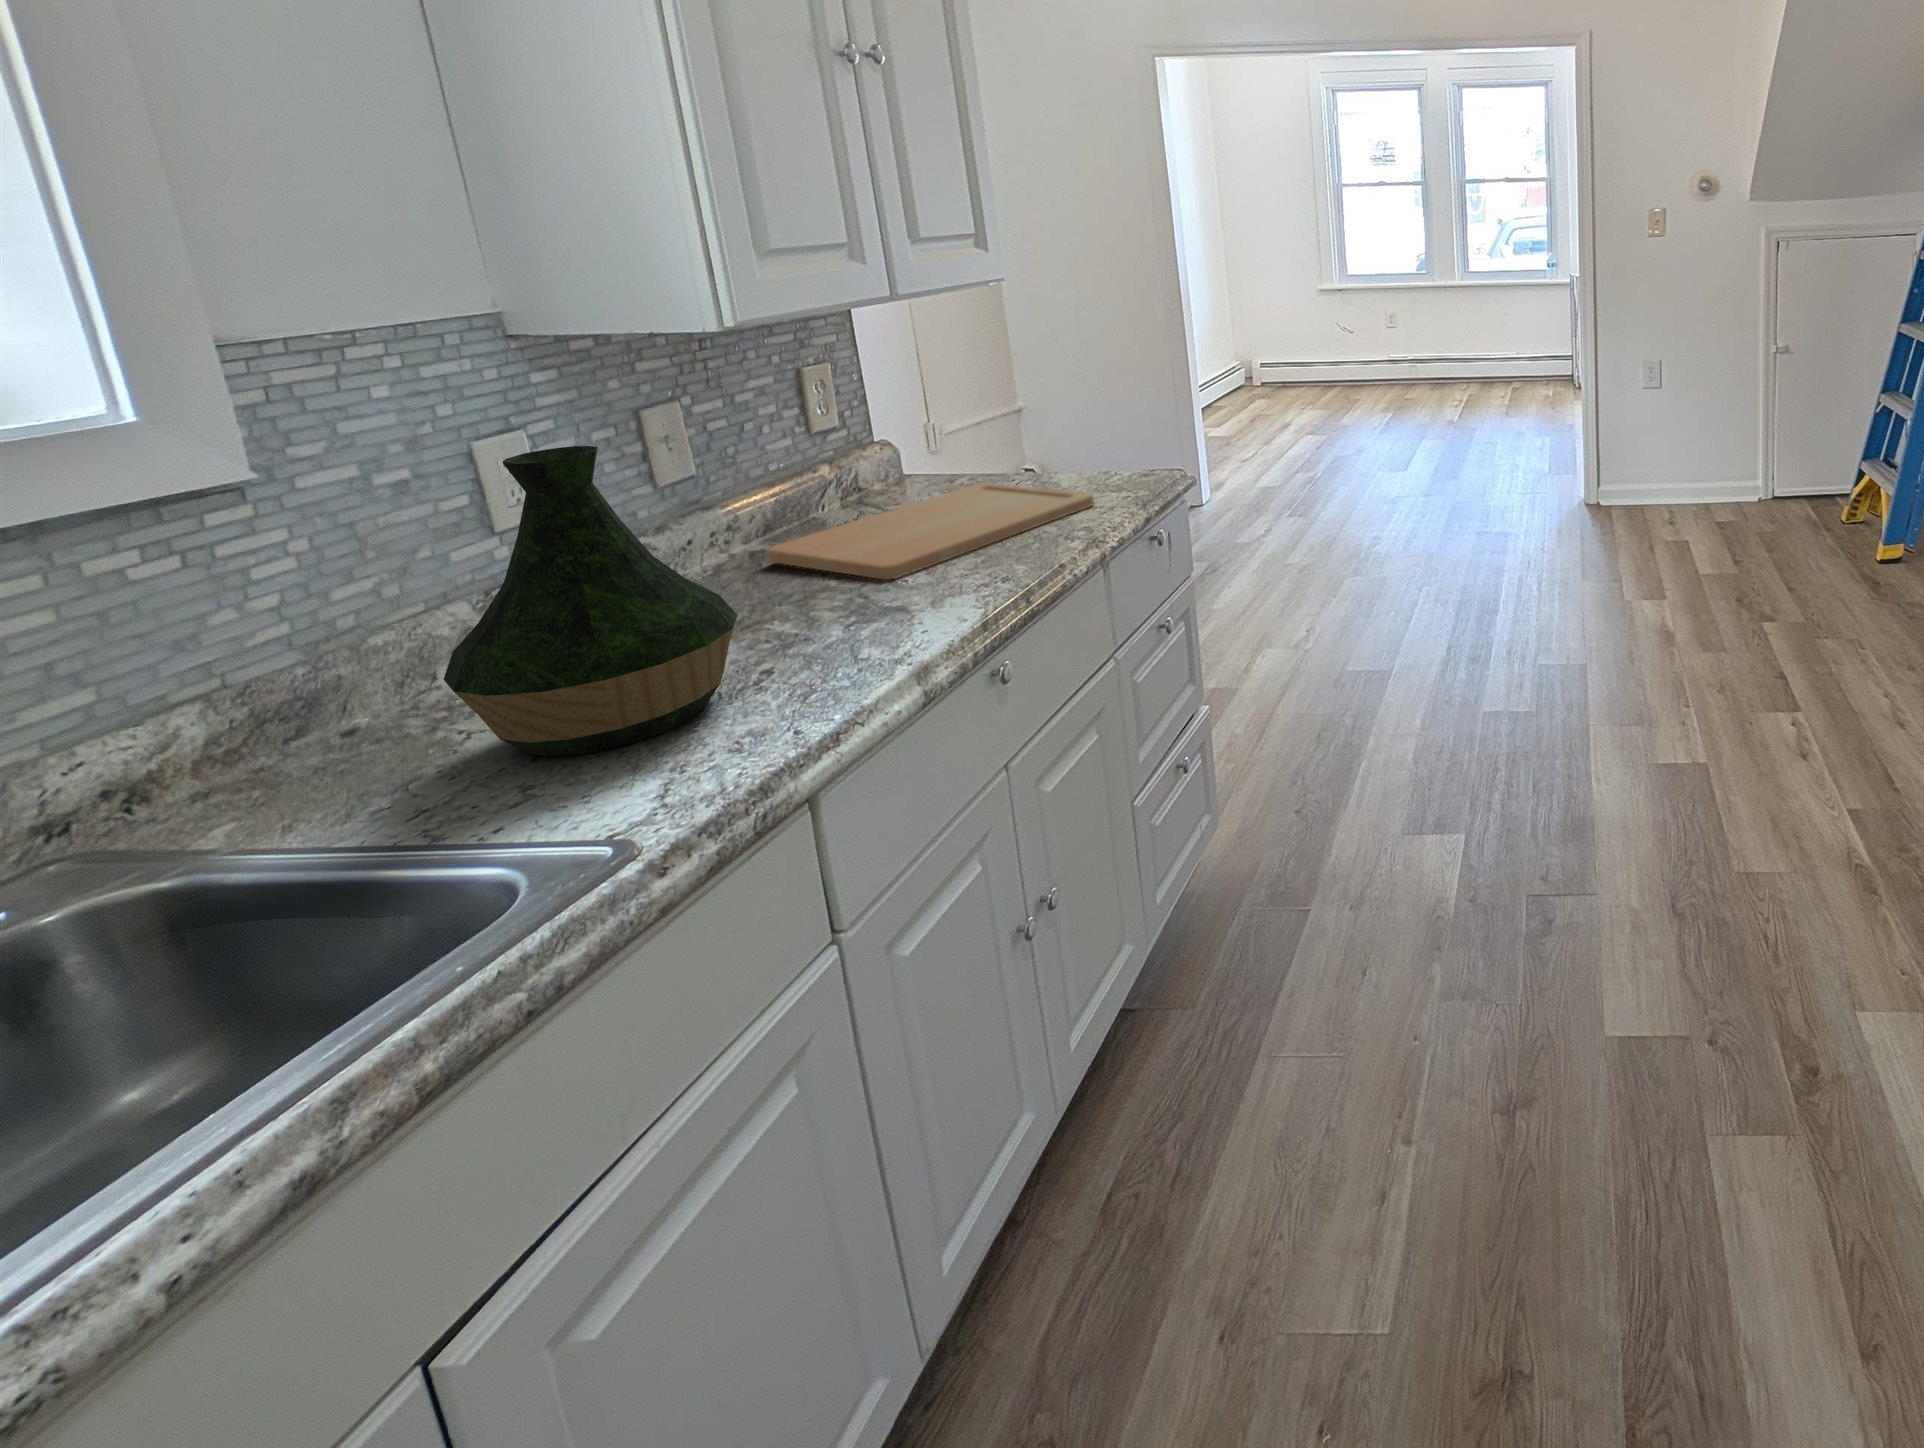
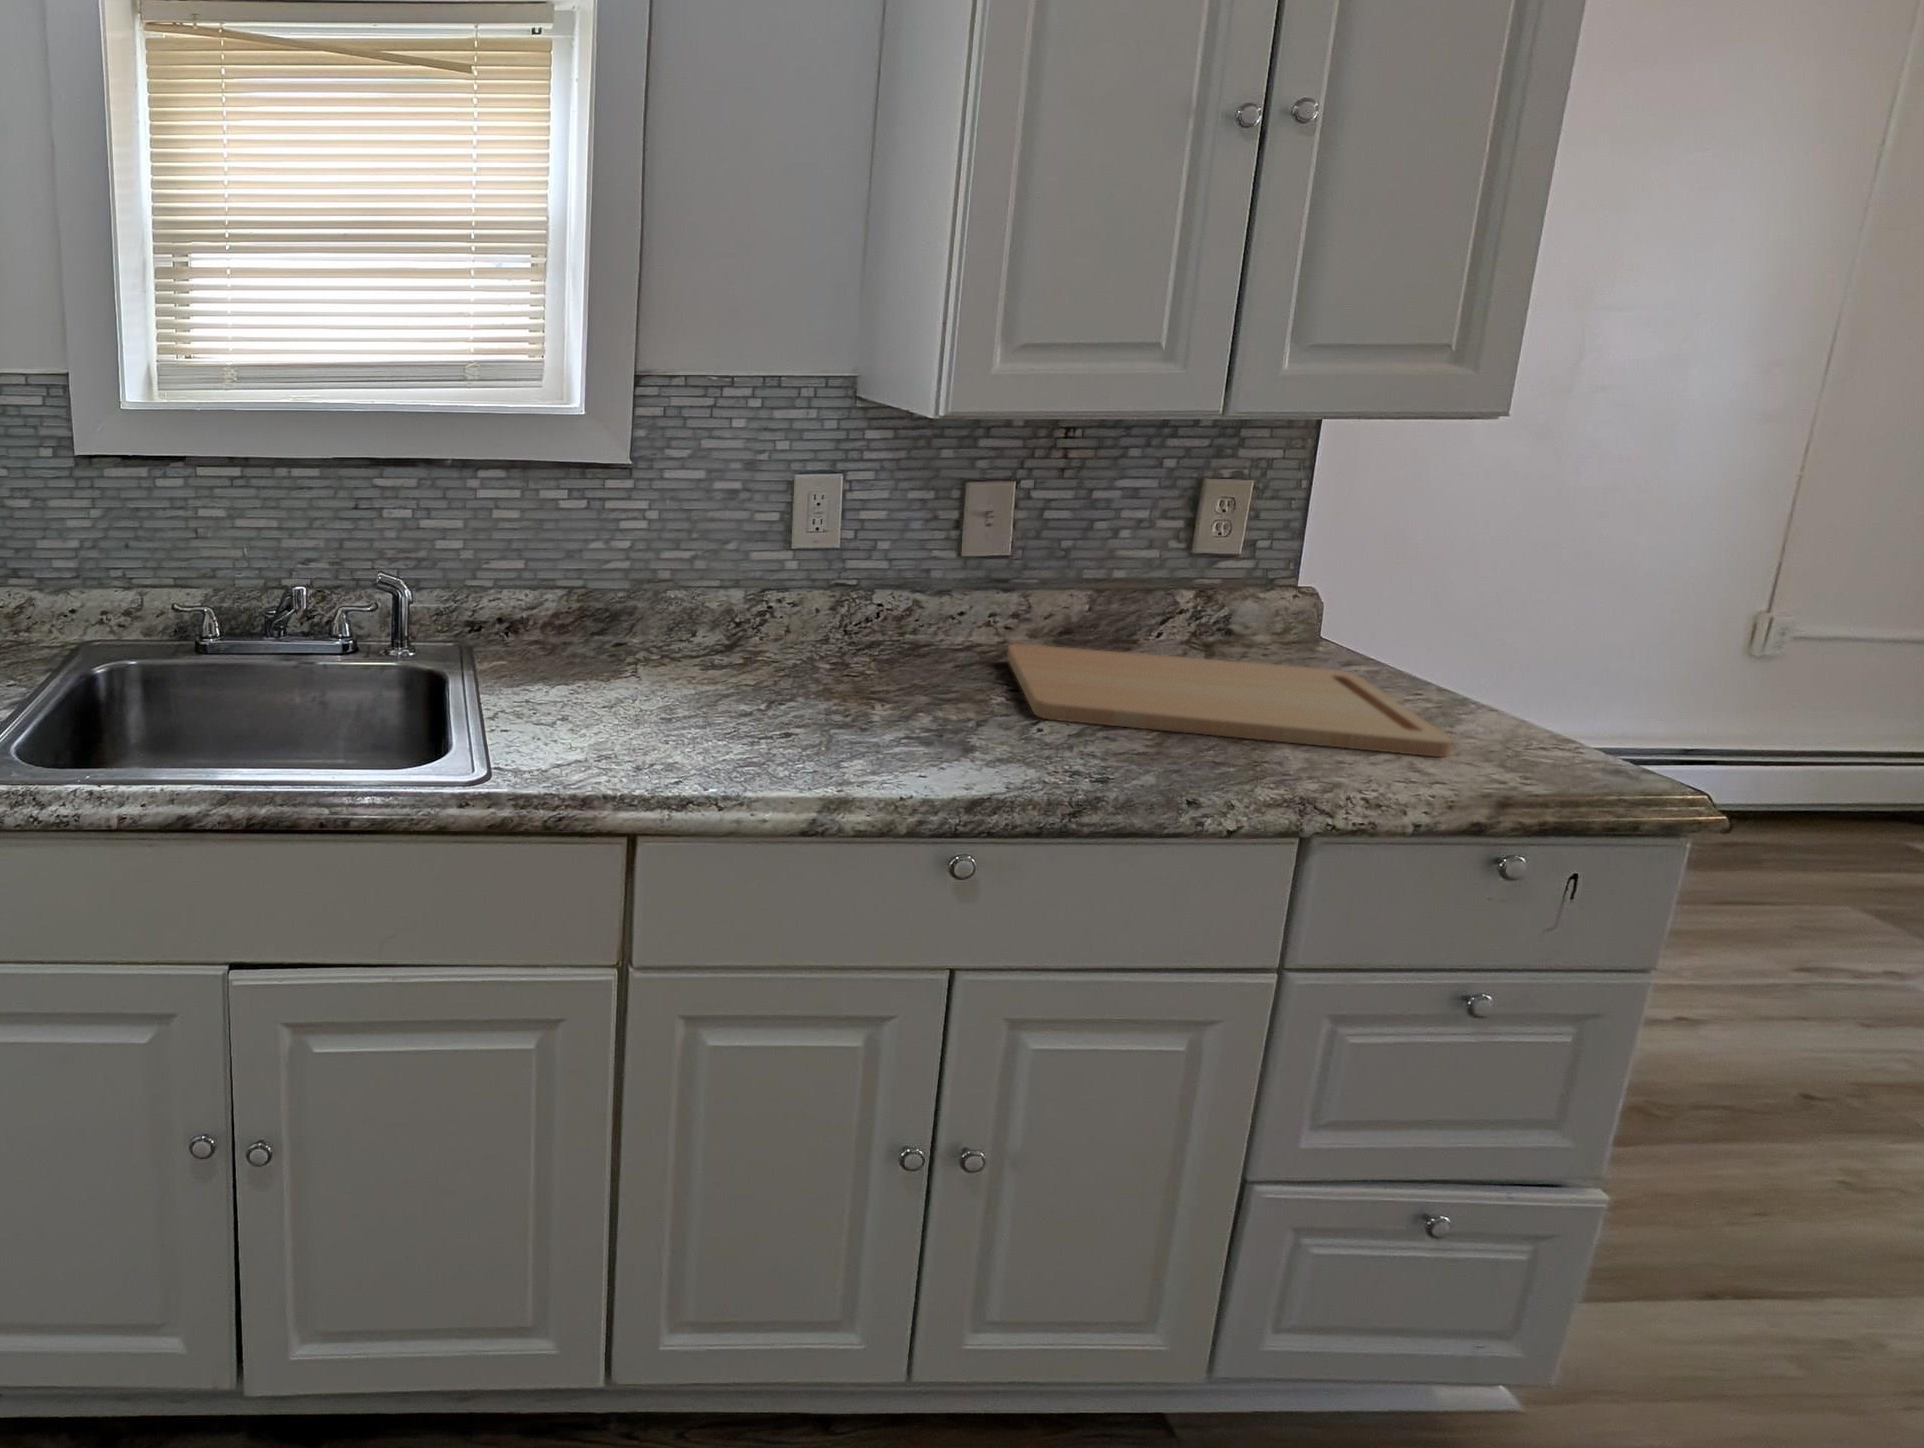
vase: present [444,446,737,756] -> none [571,476,771,732]

